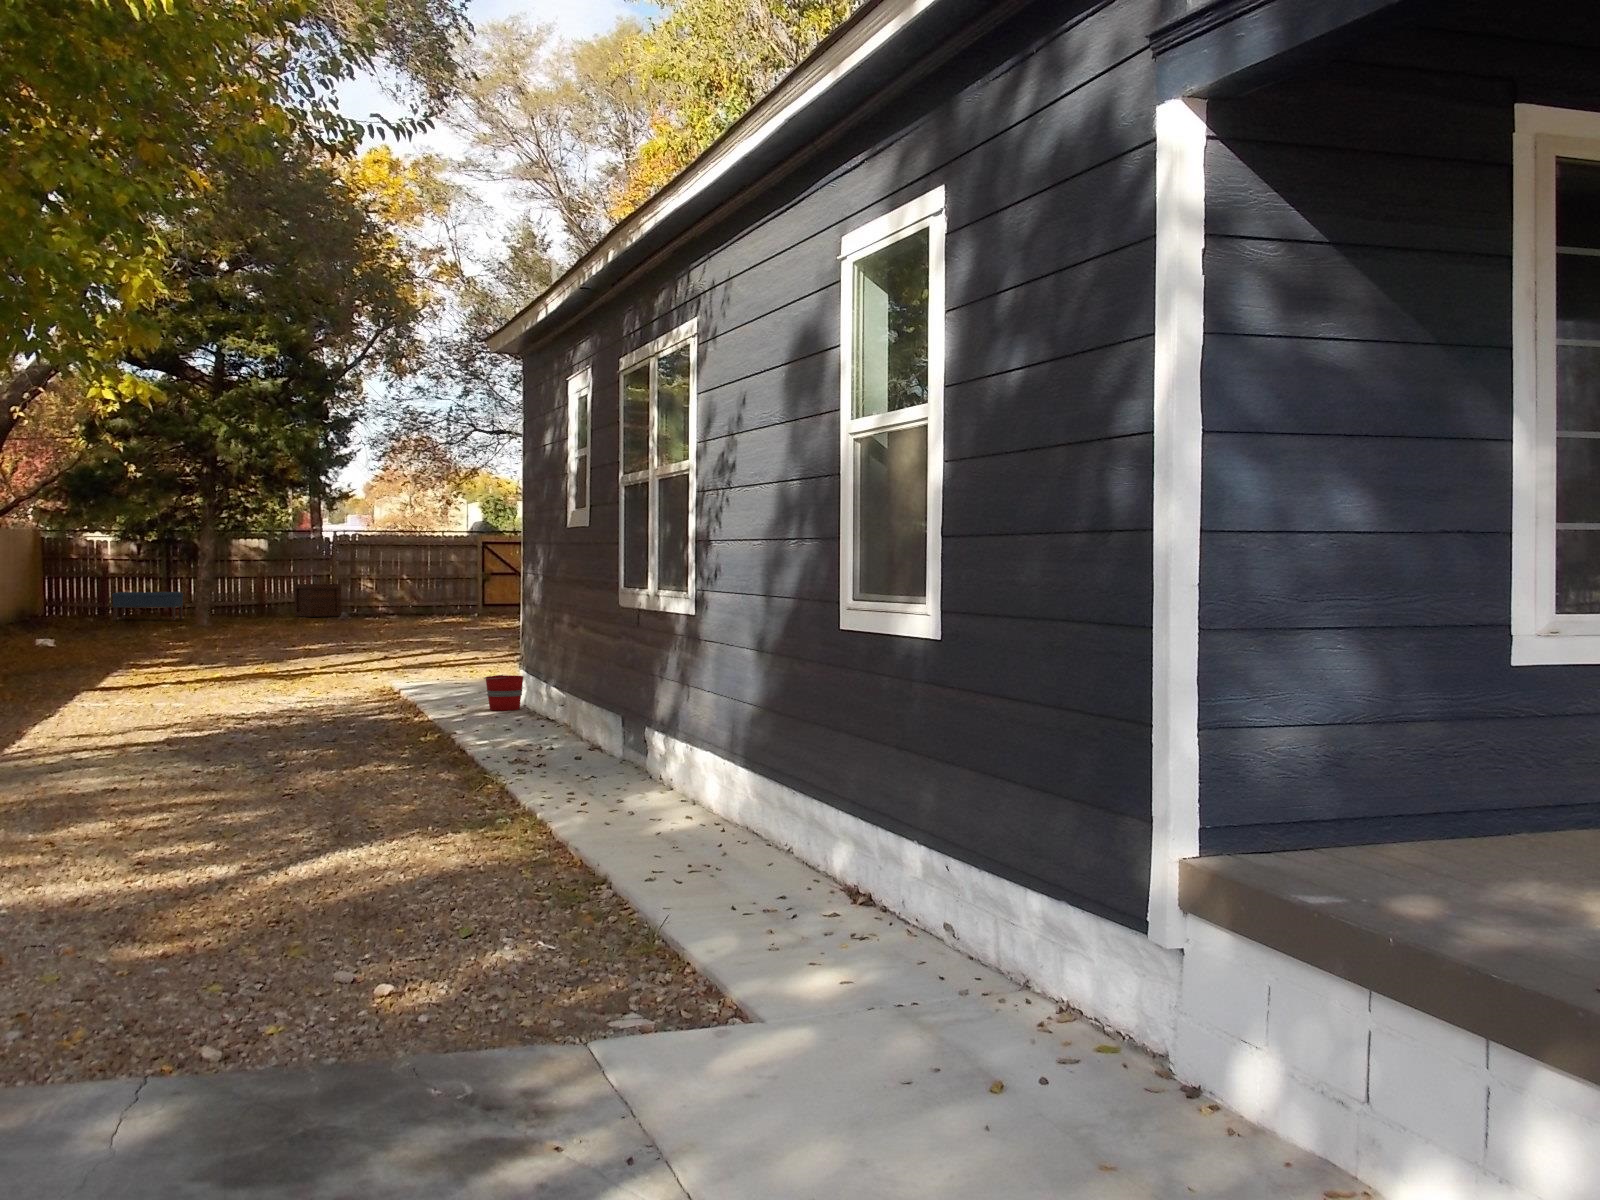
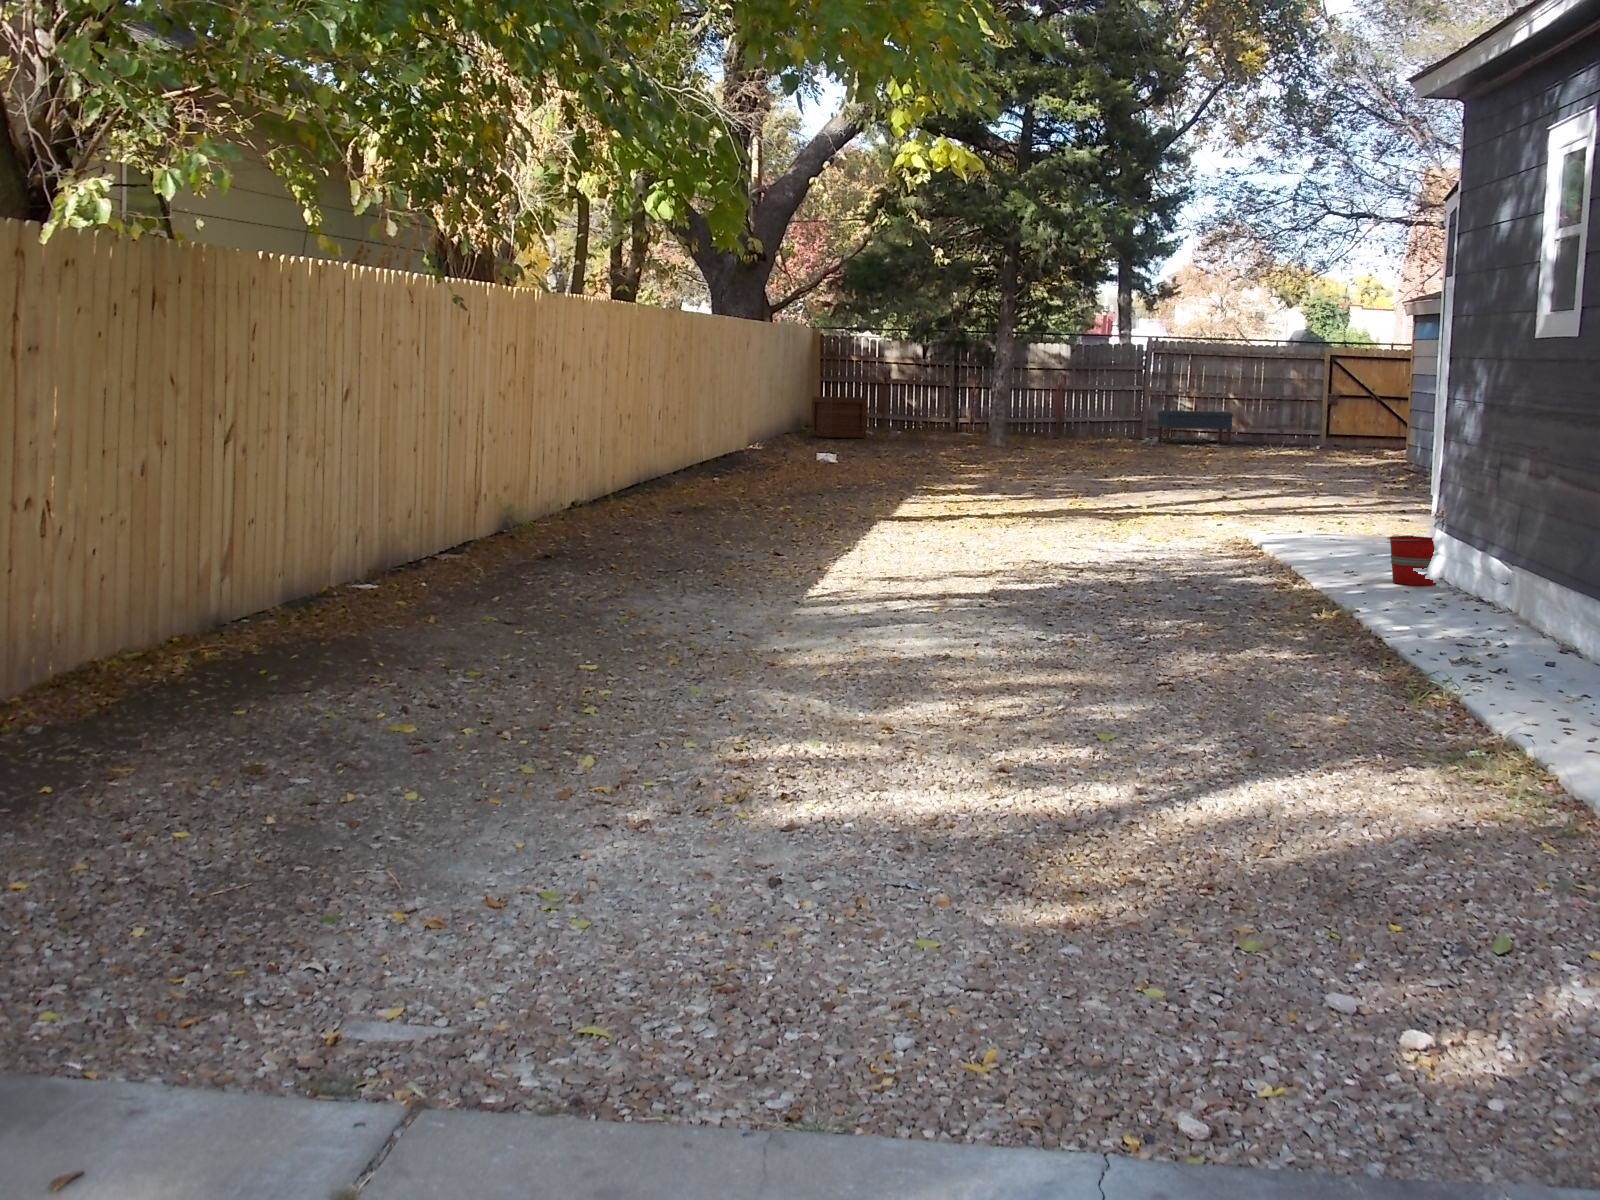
wooden crate: present [294,584,341,617] -> present [811,396,867,438]
bench: present [112,592,183,621] -> present [1158,410,1233,444]

